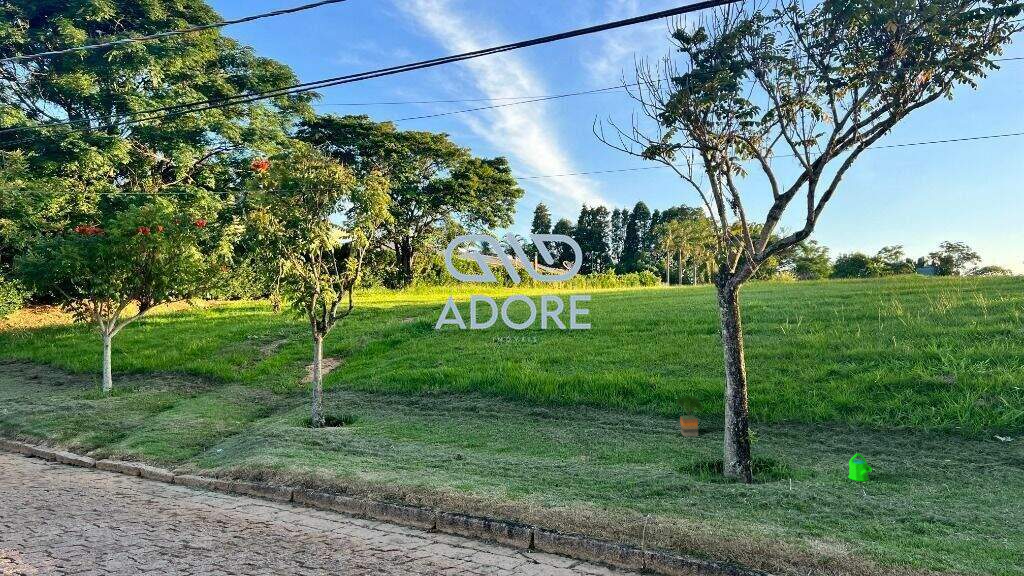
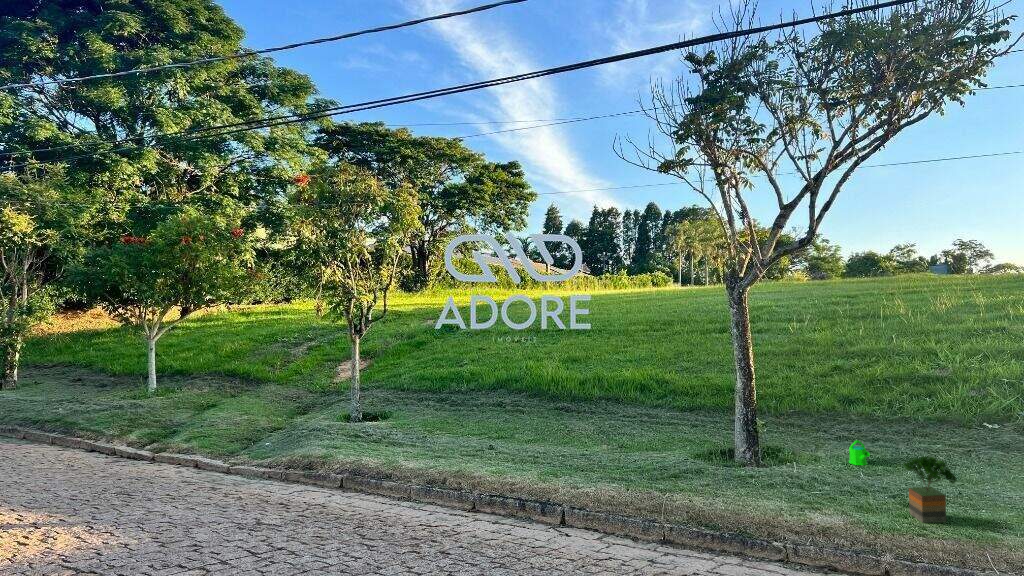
potted tree: present [676,396,703,436] -> present [903,456,957,523]

